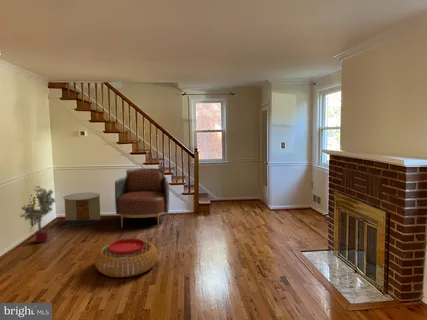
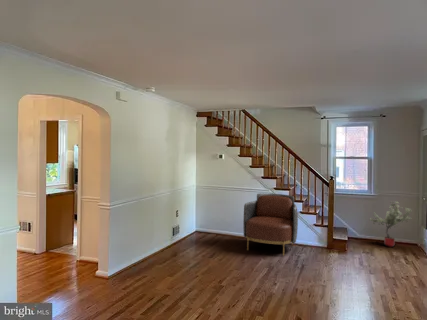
potted tree: present [21,186,55,243] -> present [371,202,411,247]
side table: present [63,192,101,226] -> none [200,212,232,243]
pouf: present [95,239,158,277] -> none [213,262,273,300]

